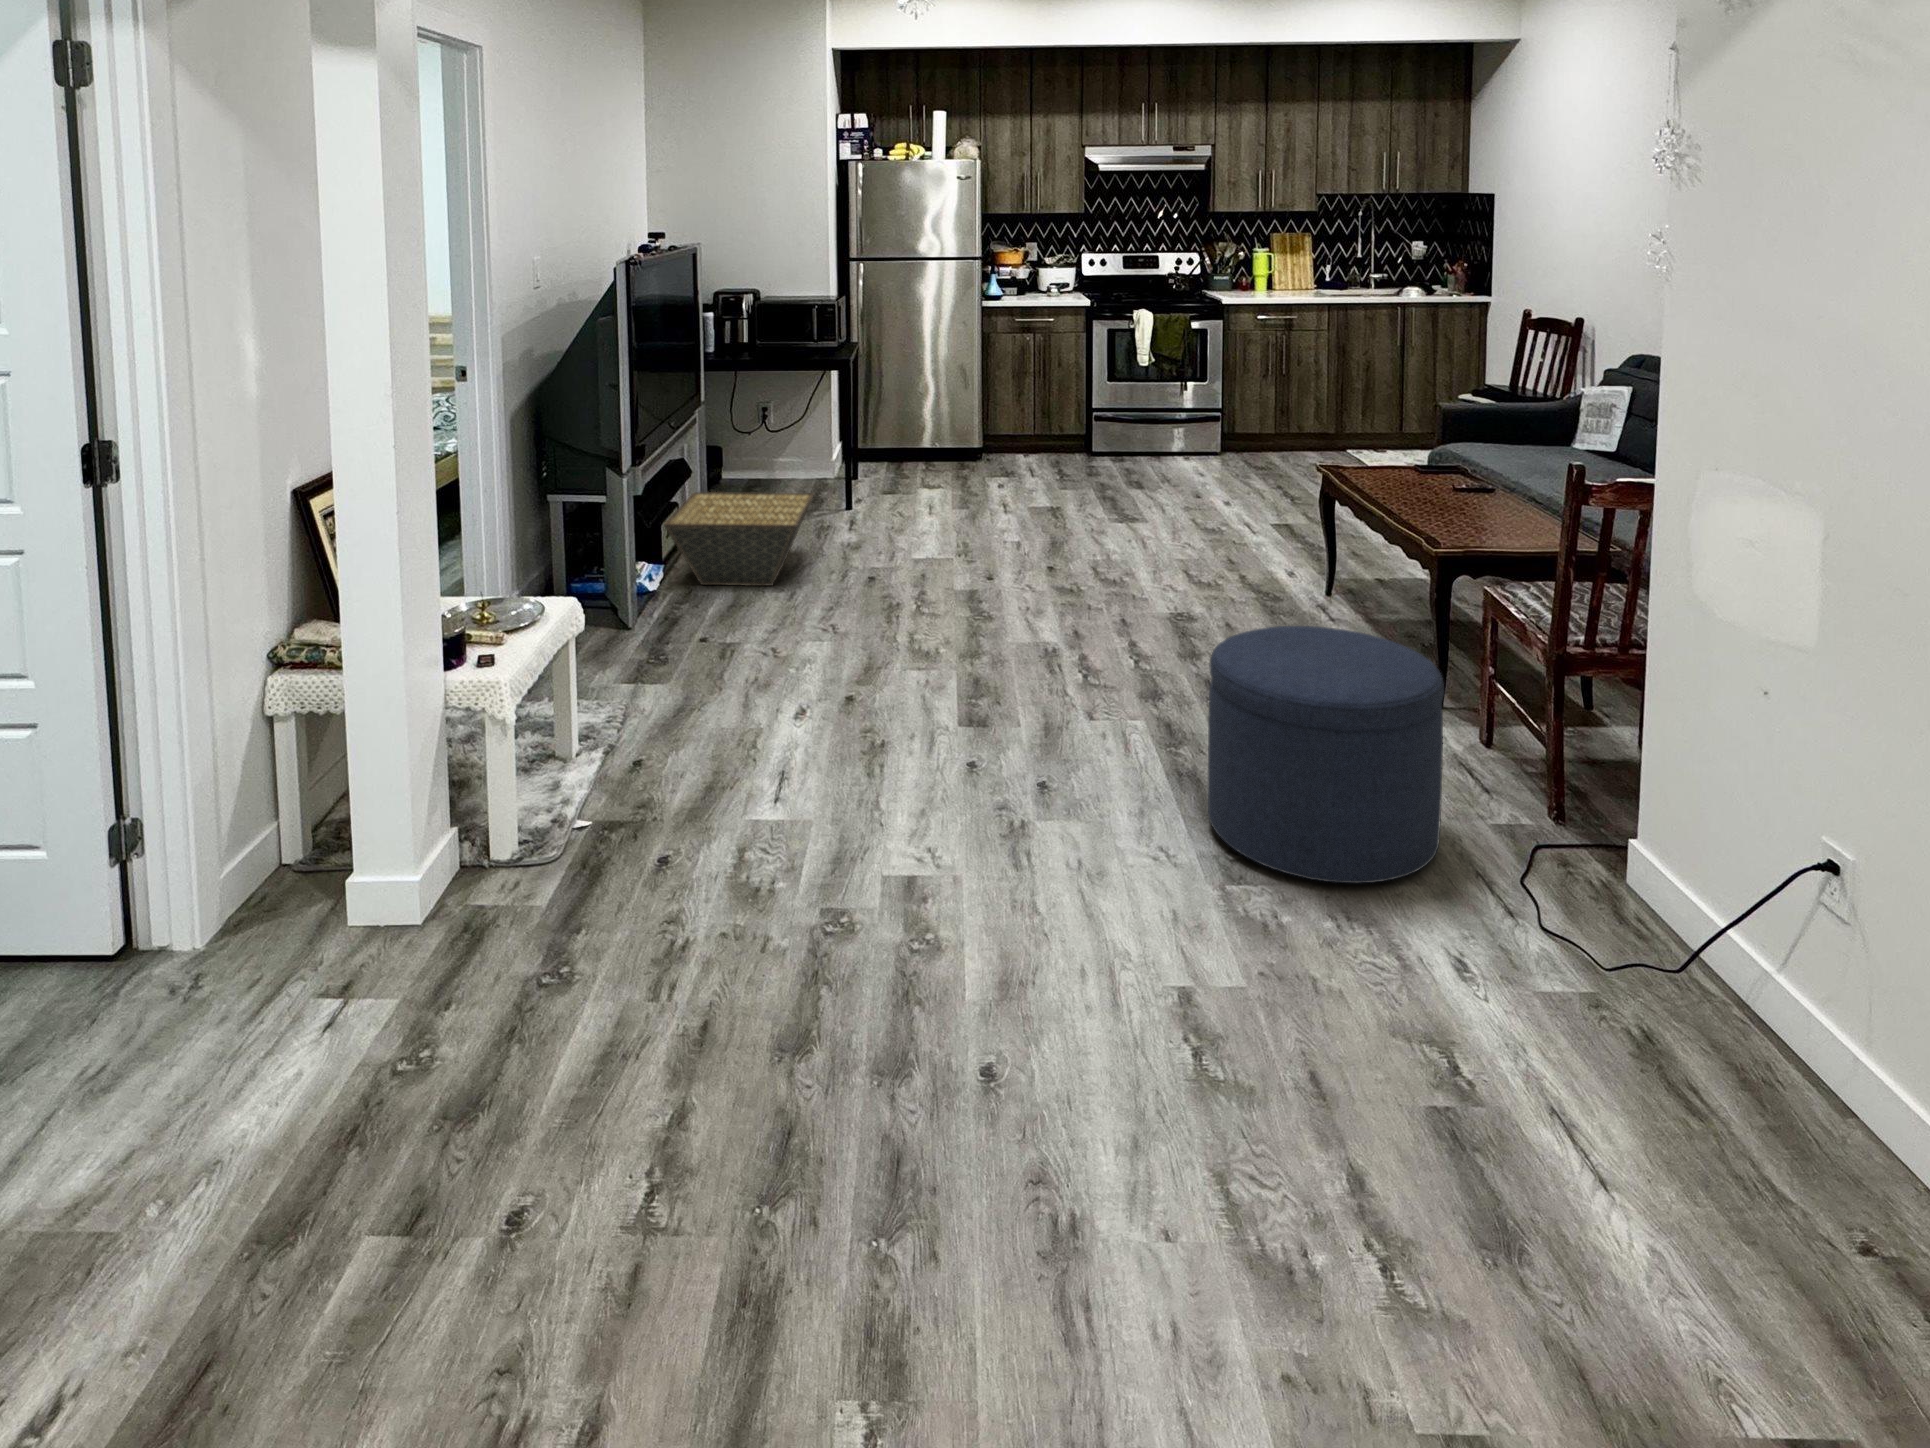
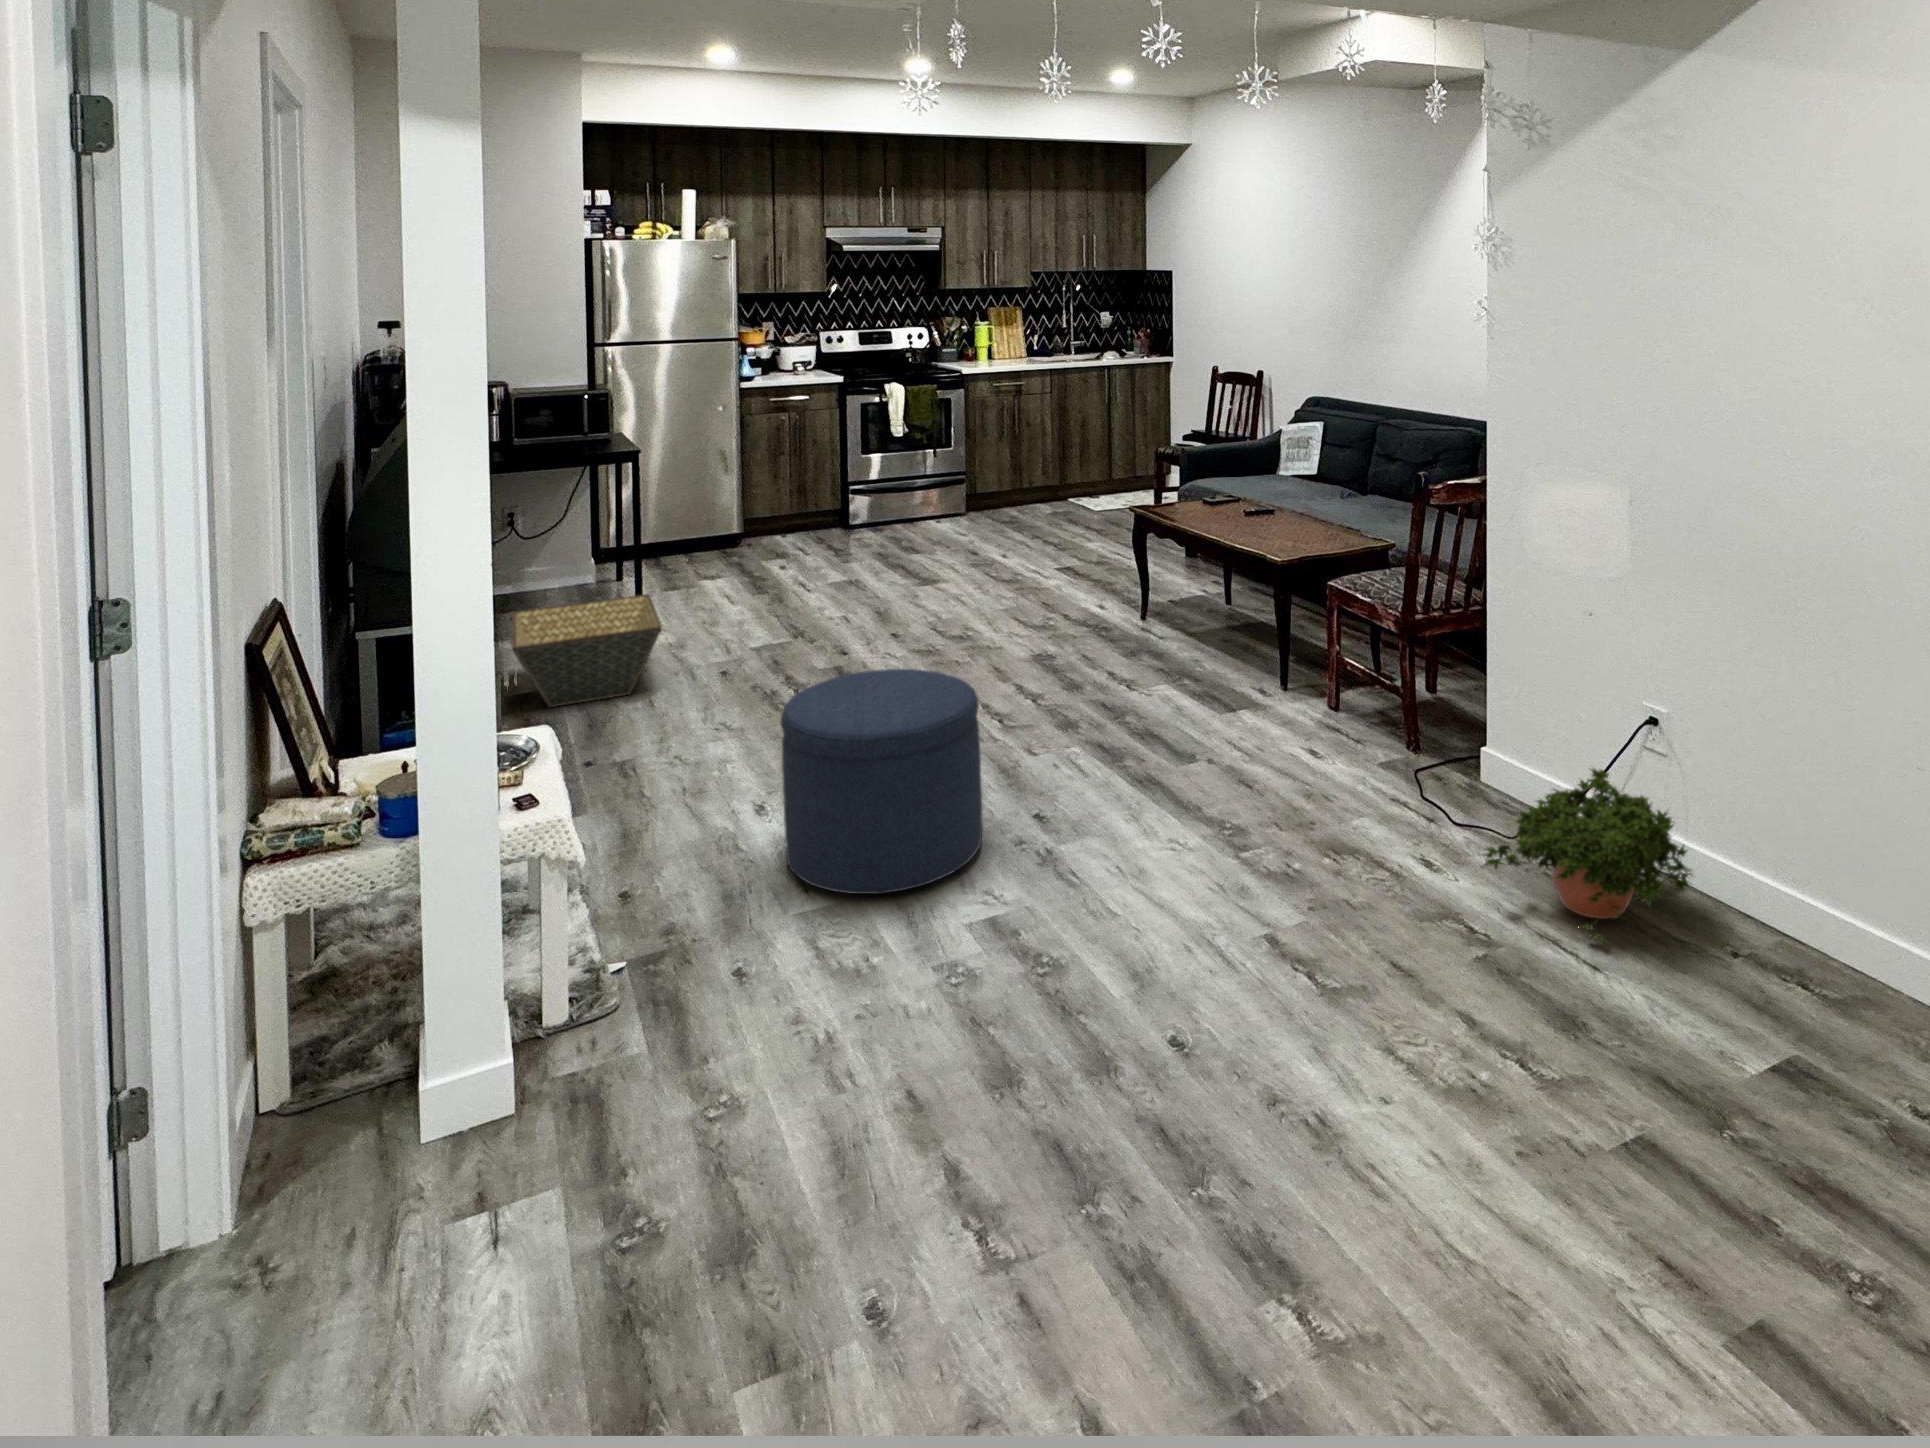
ottoman: present [1208,626,1444,883] -> present [781,669,982,894]
potted plant: none [1491,900,1824,1150] -> present [1481,768,1693,941]

